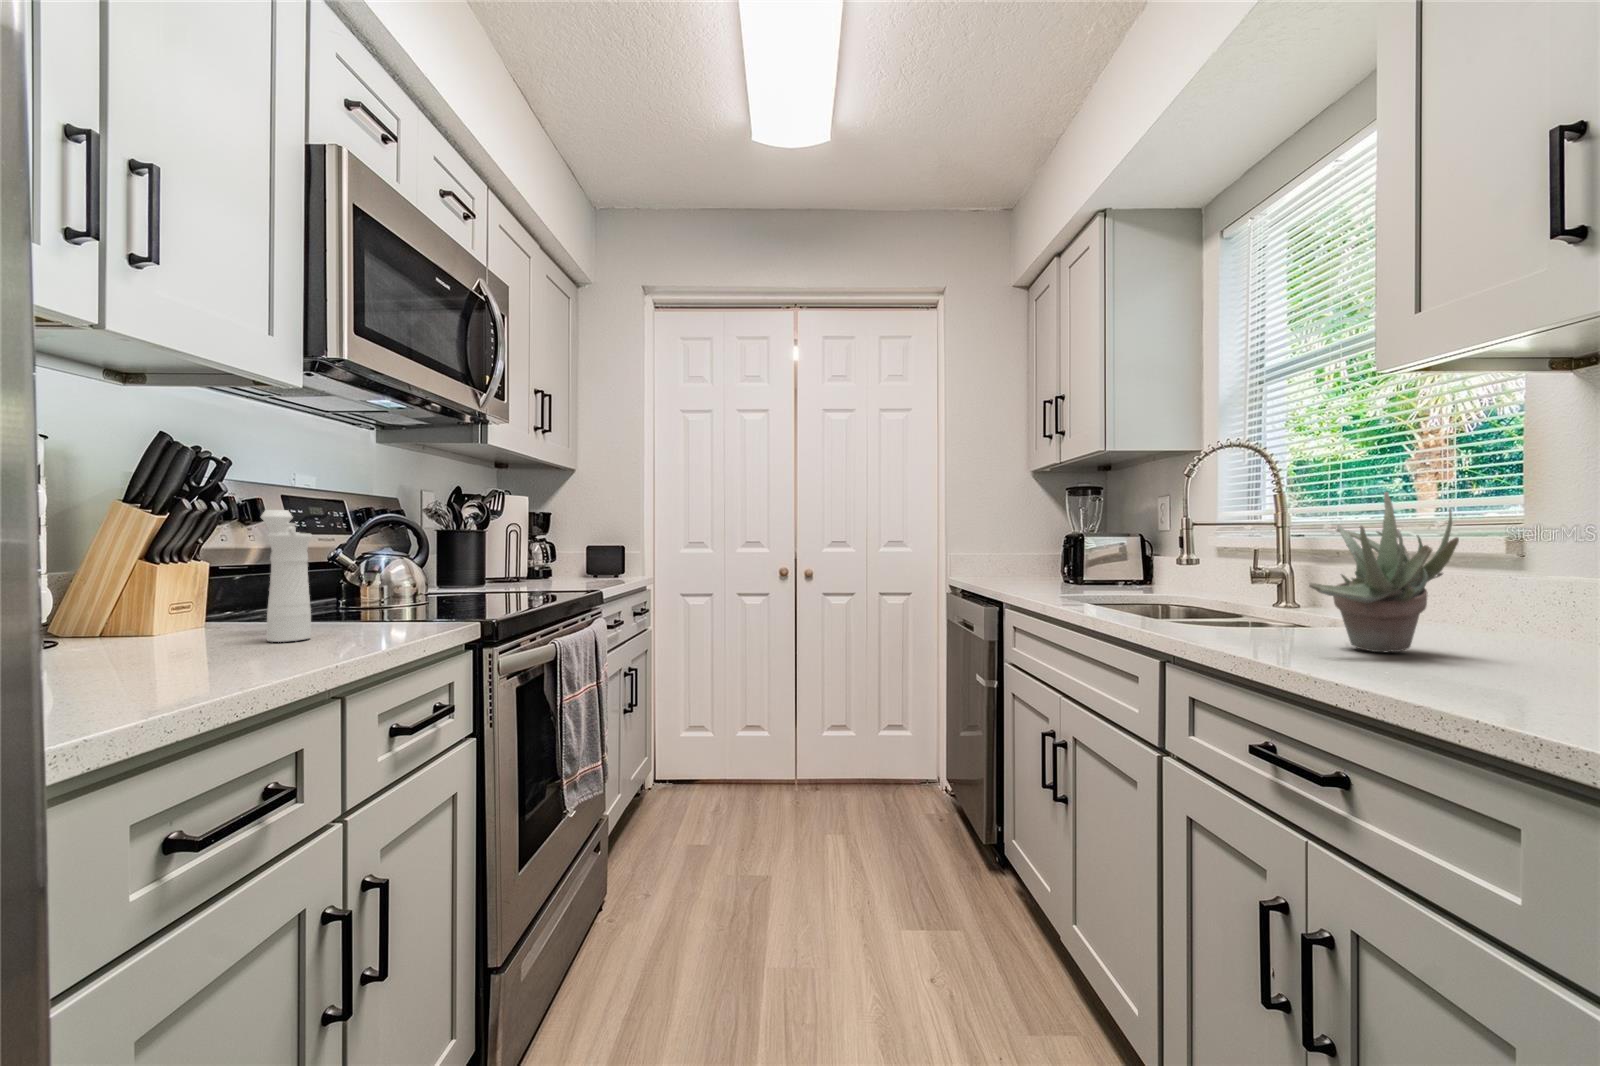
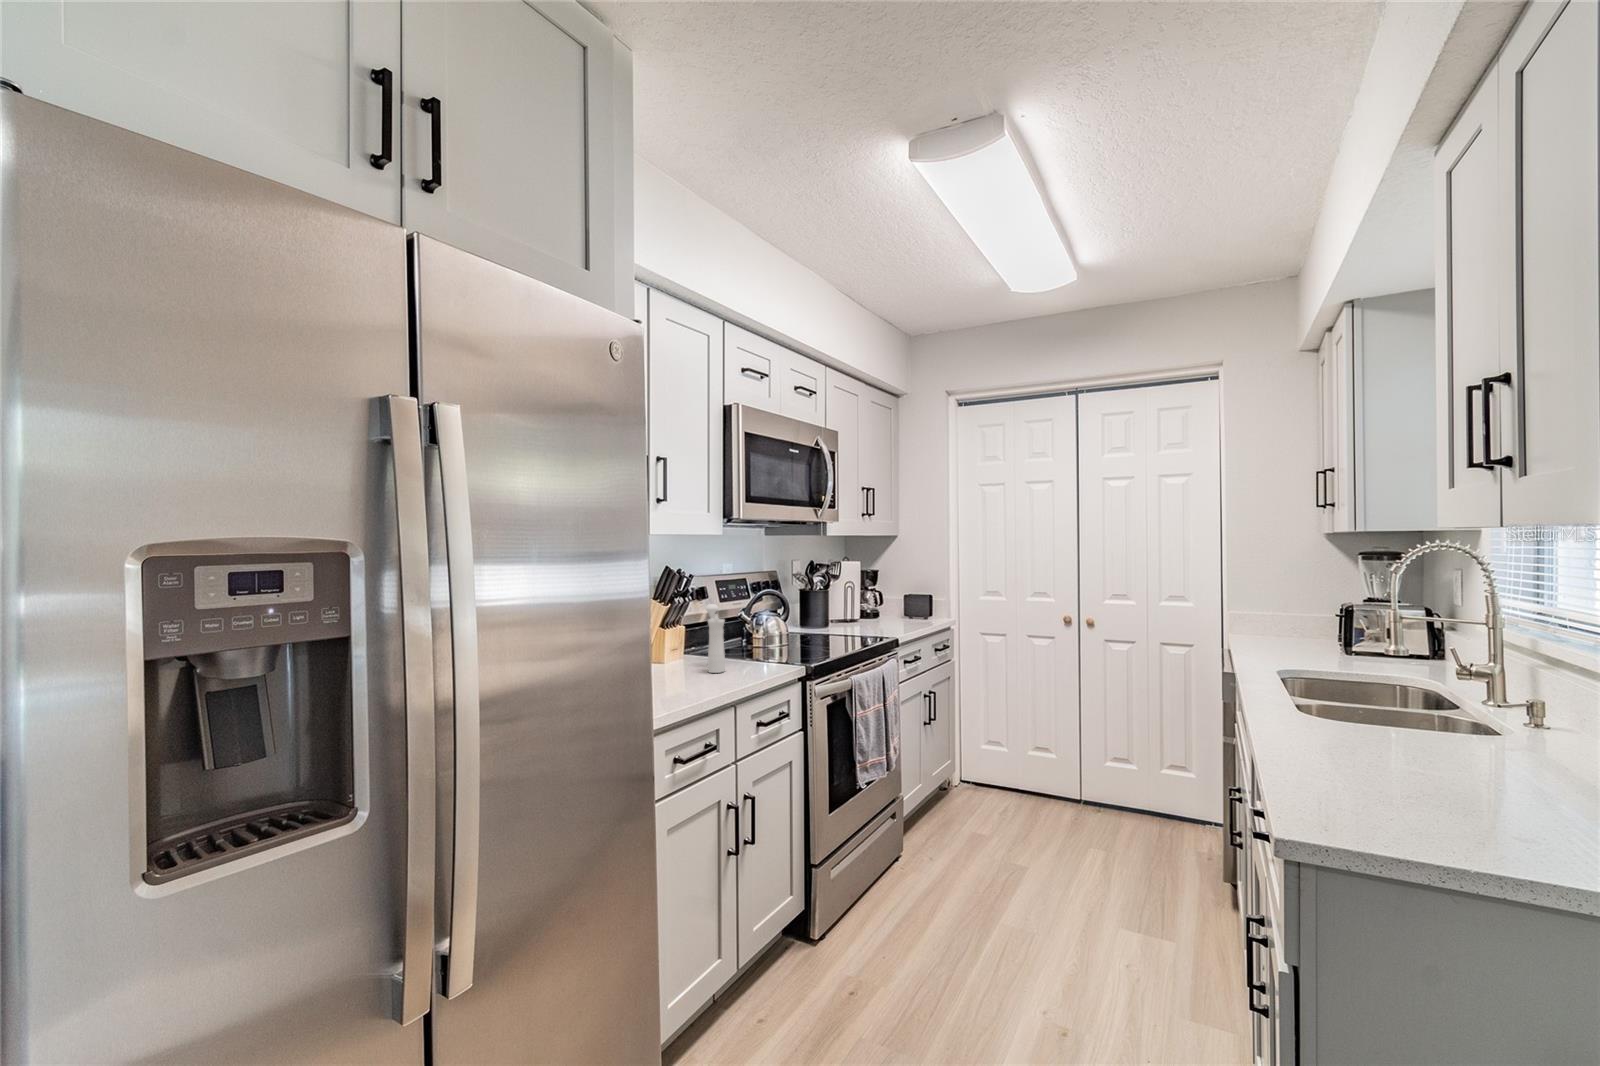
succulent plant: present [1309,492,1459,652] -> none [1302,640,1453,767]

